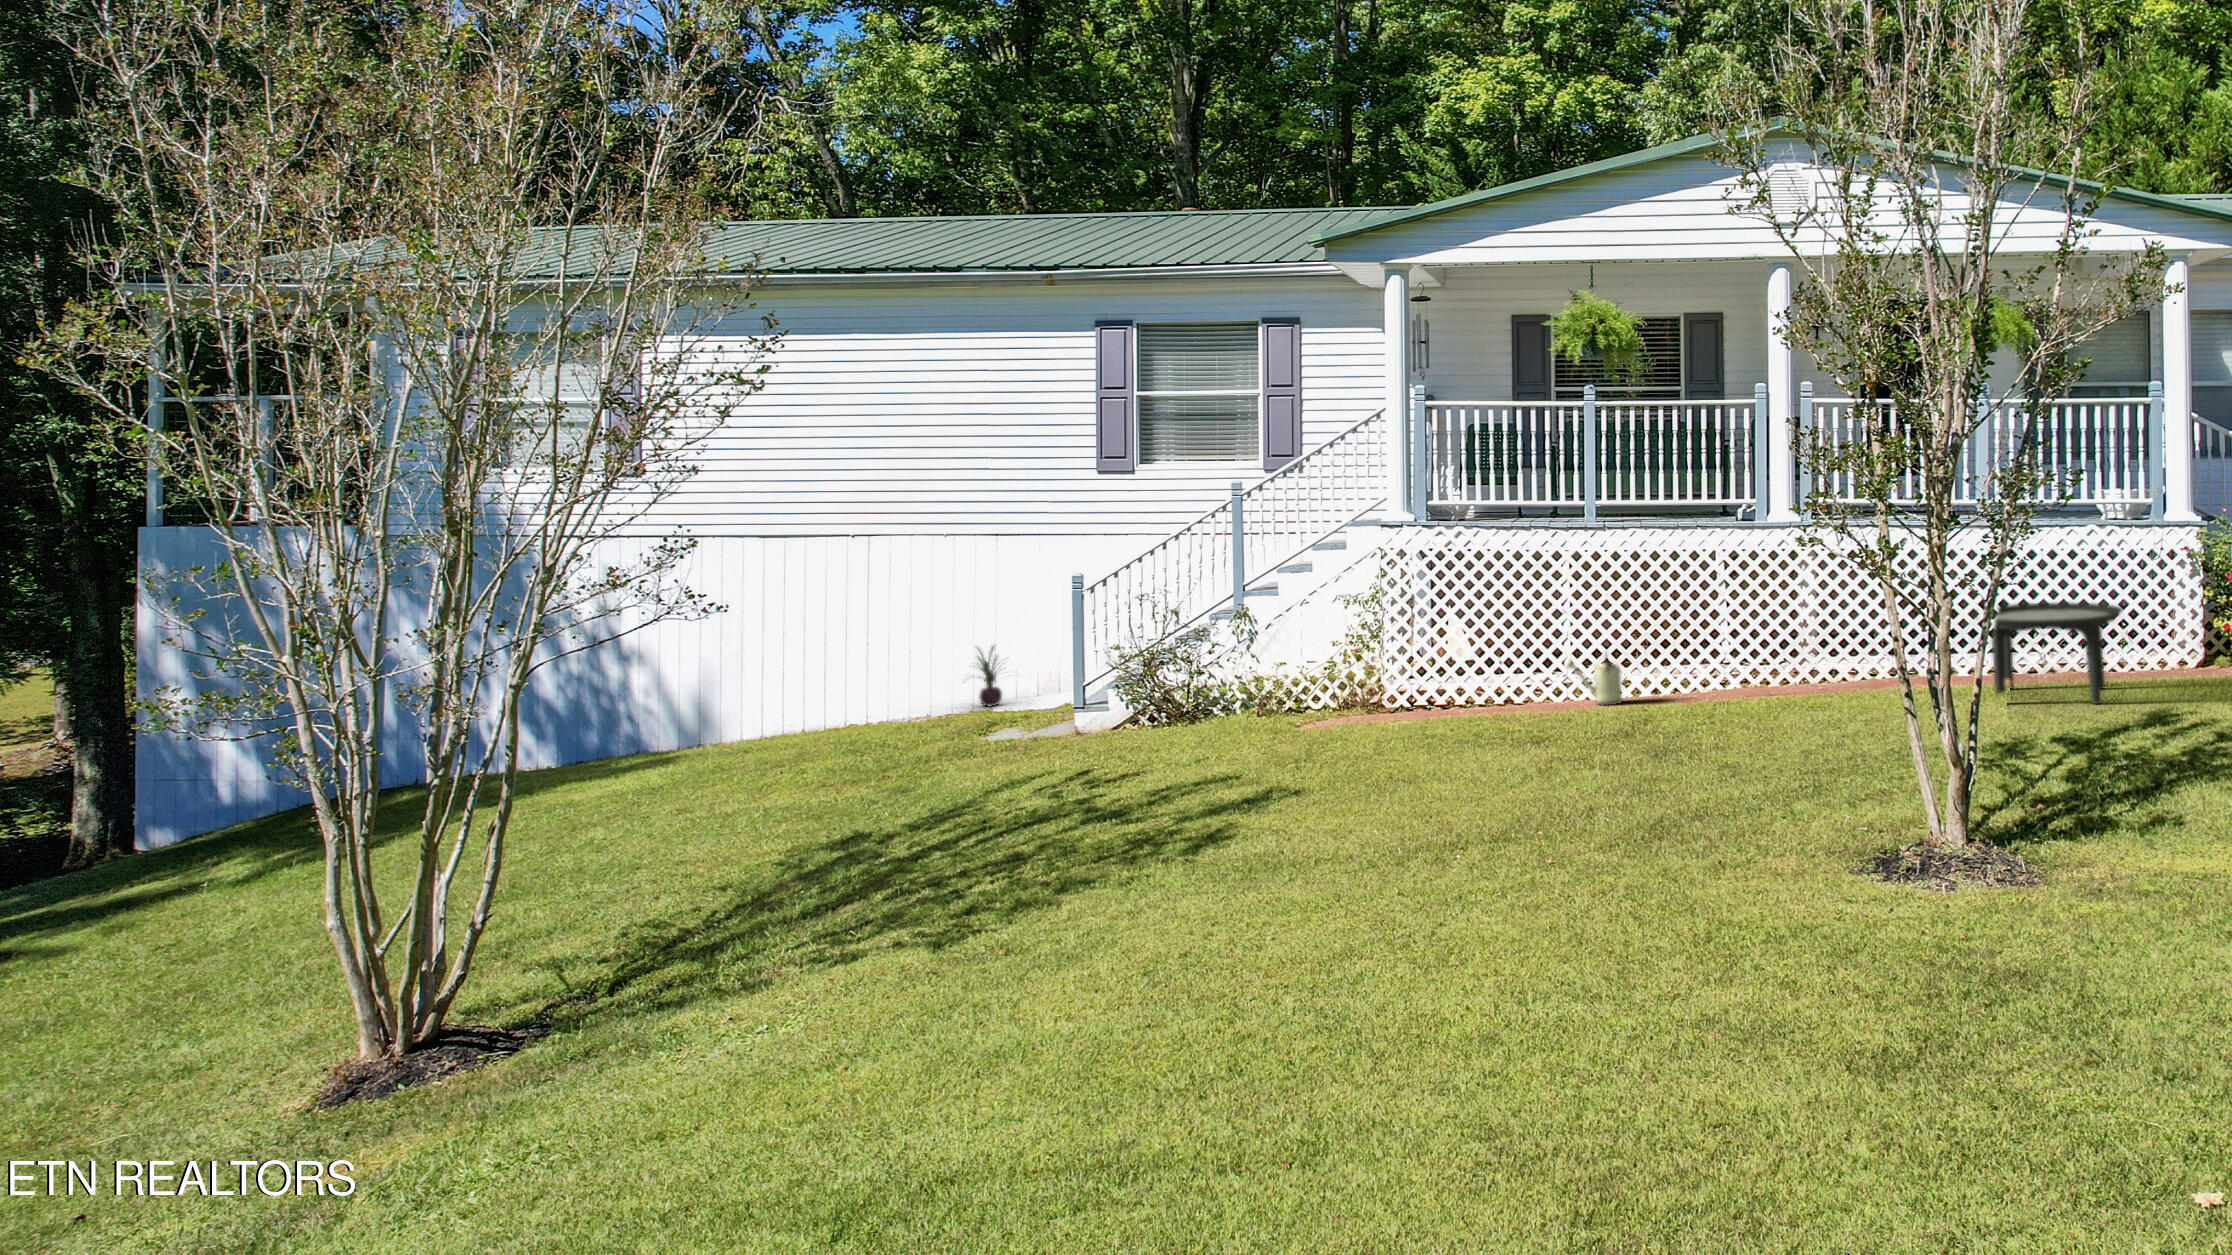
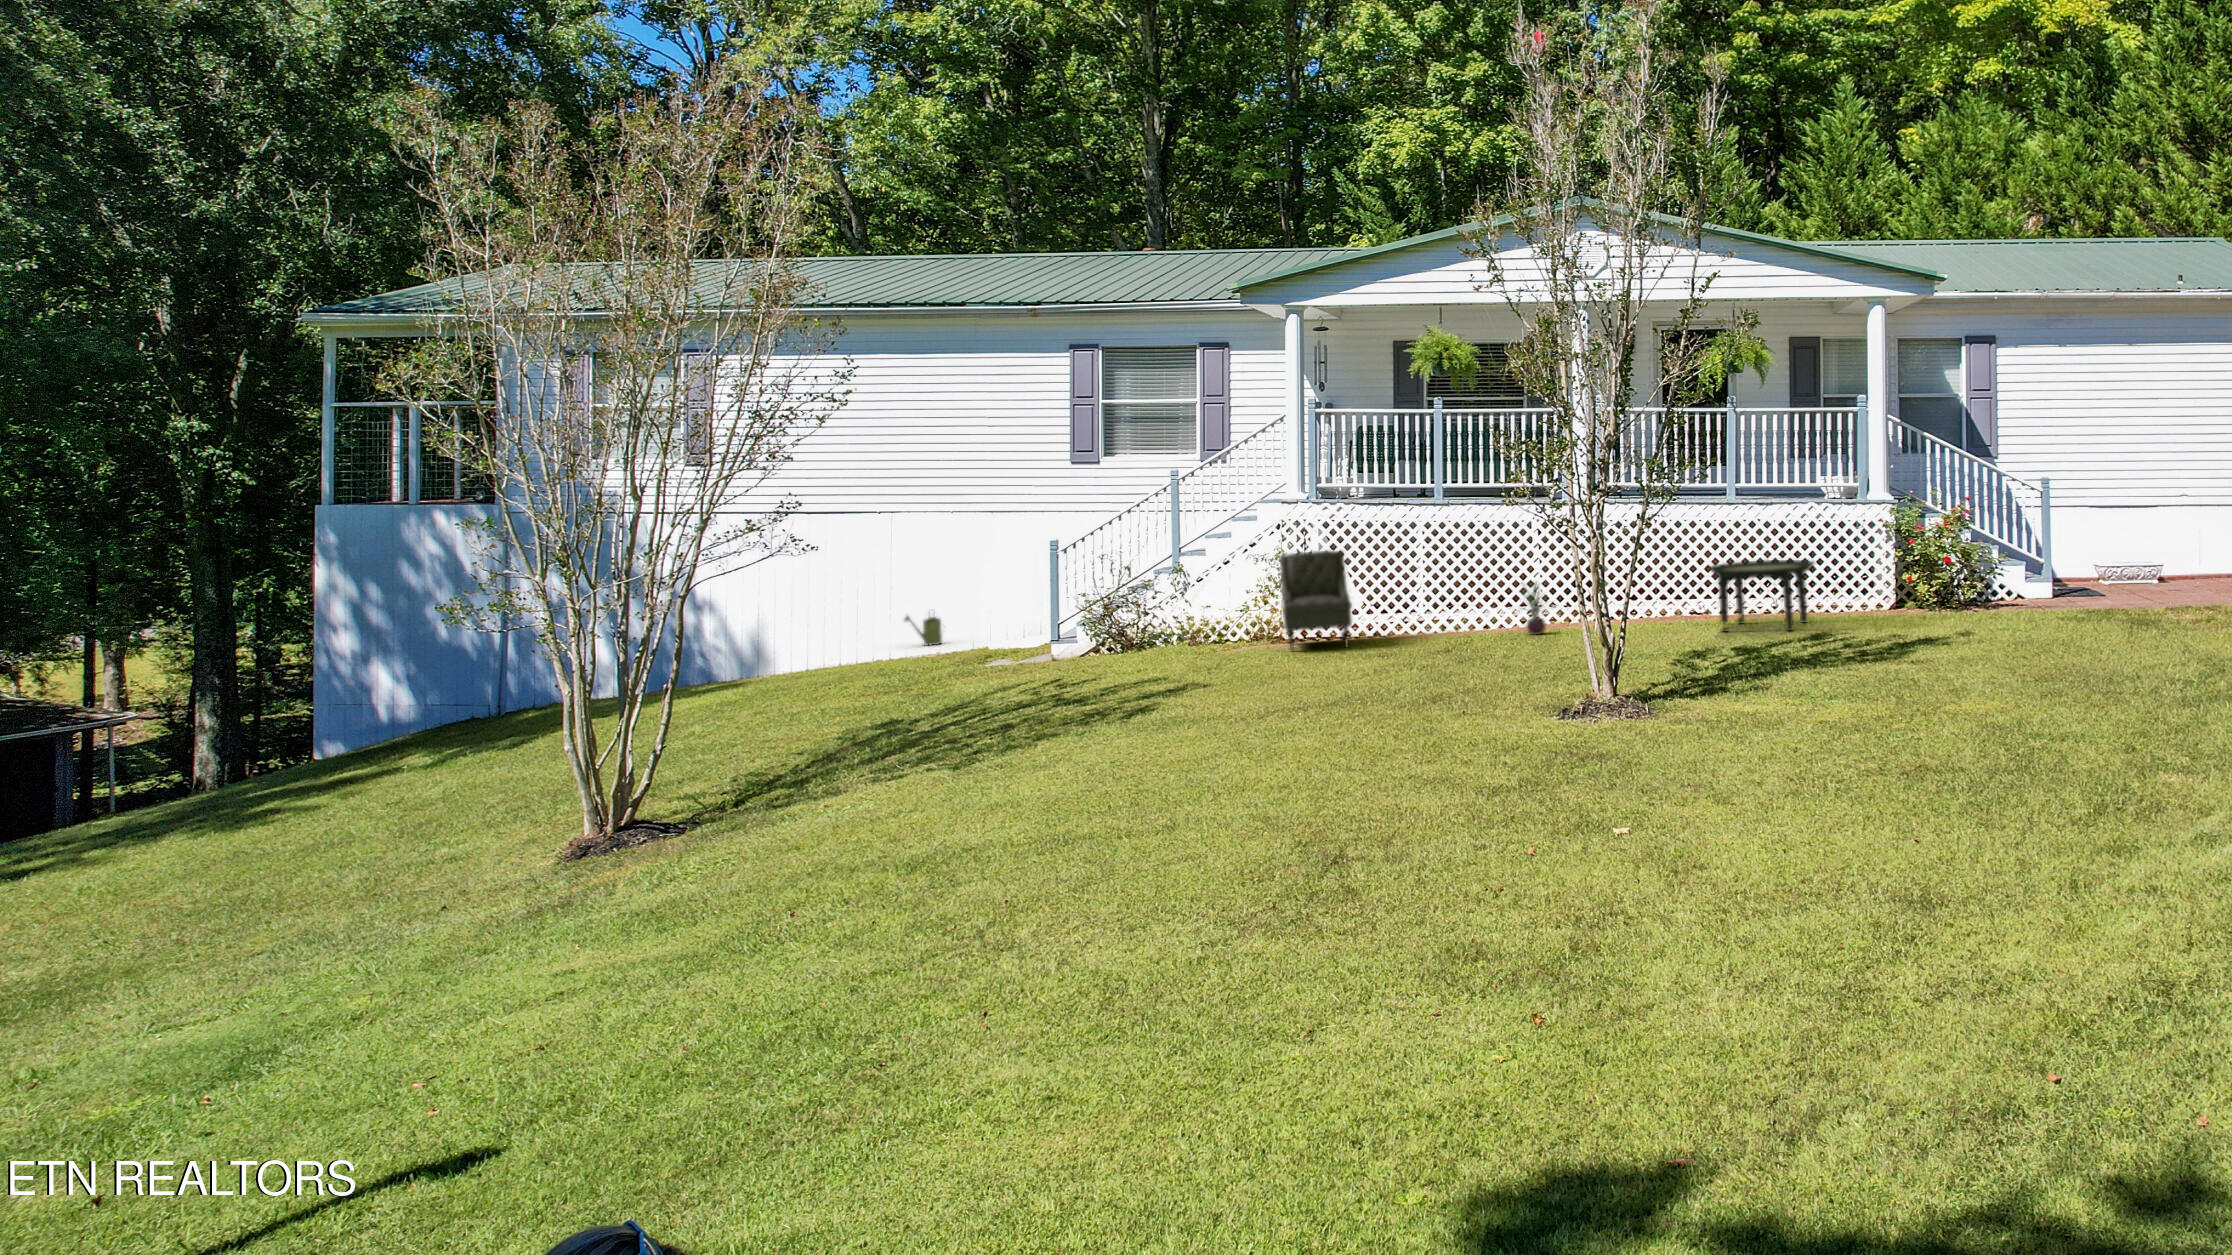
chair: none [1379,589,1481,729] -> present [1280,551,1352,651]
decorative plant: present [977,646,1002,706] -> present [1521,583,1546,635]
watering can: present [1566,660,1622,705] -> present [905,616,942,645]

